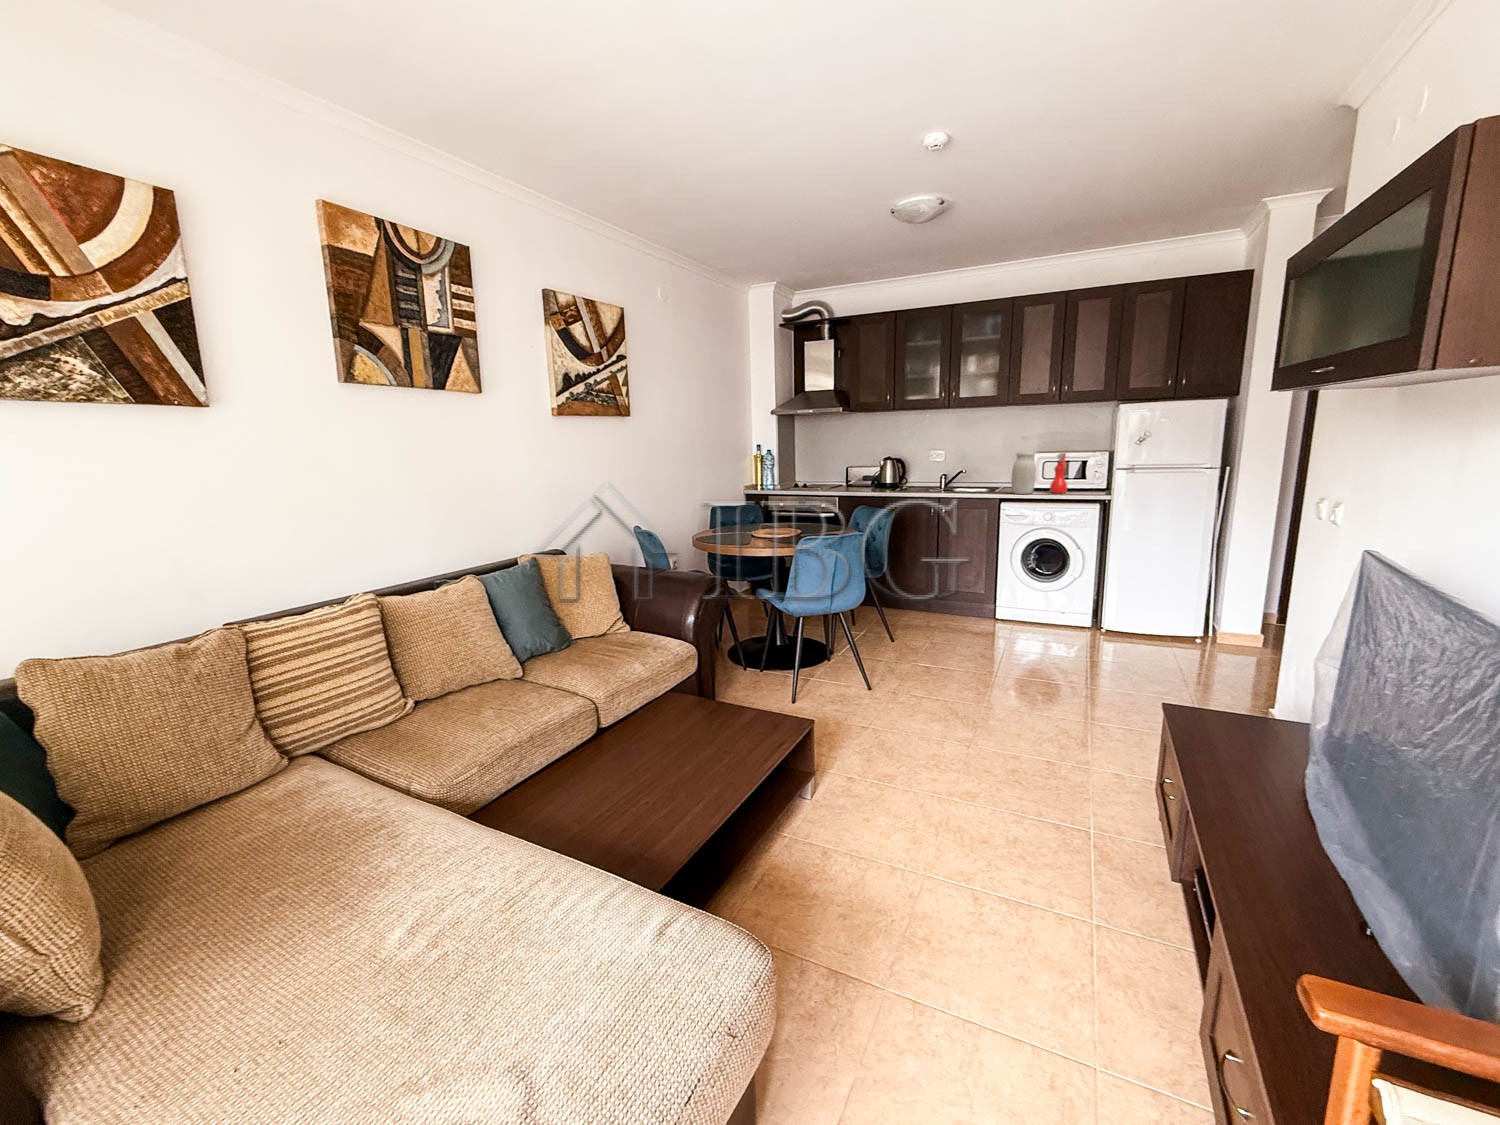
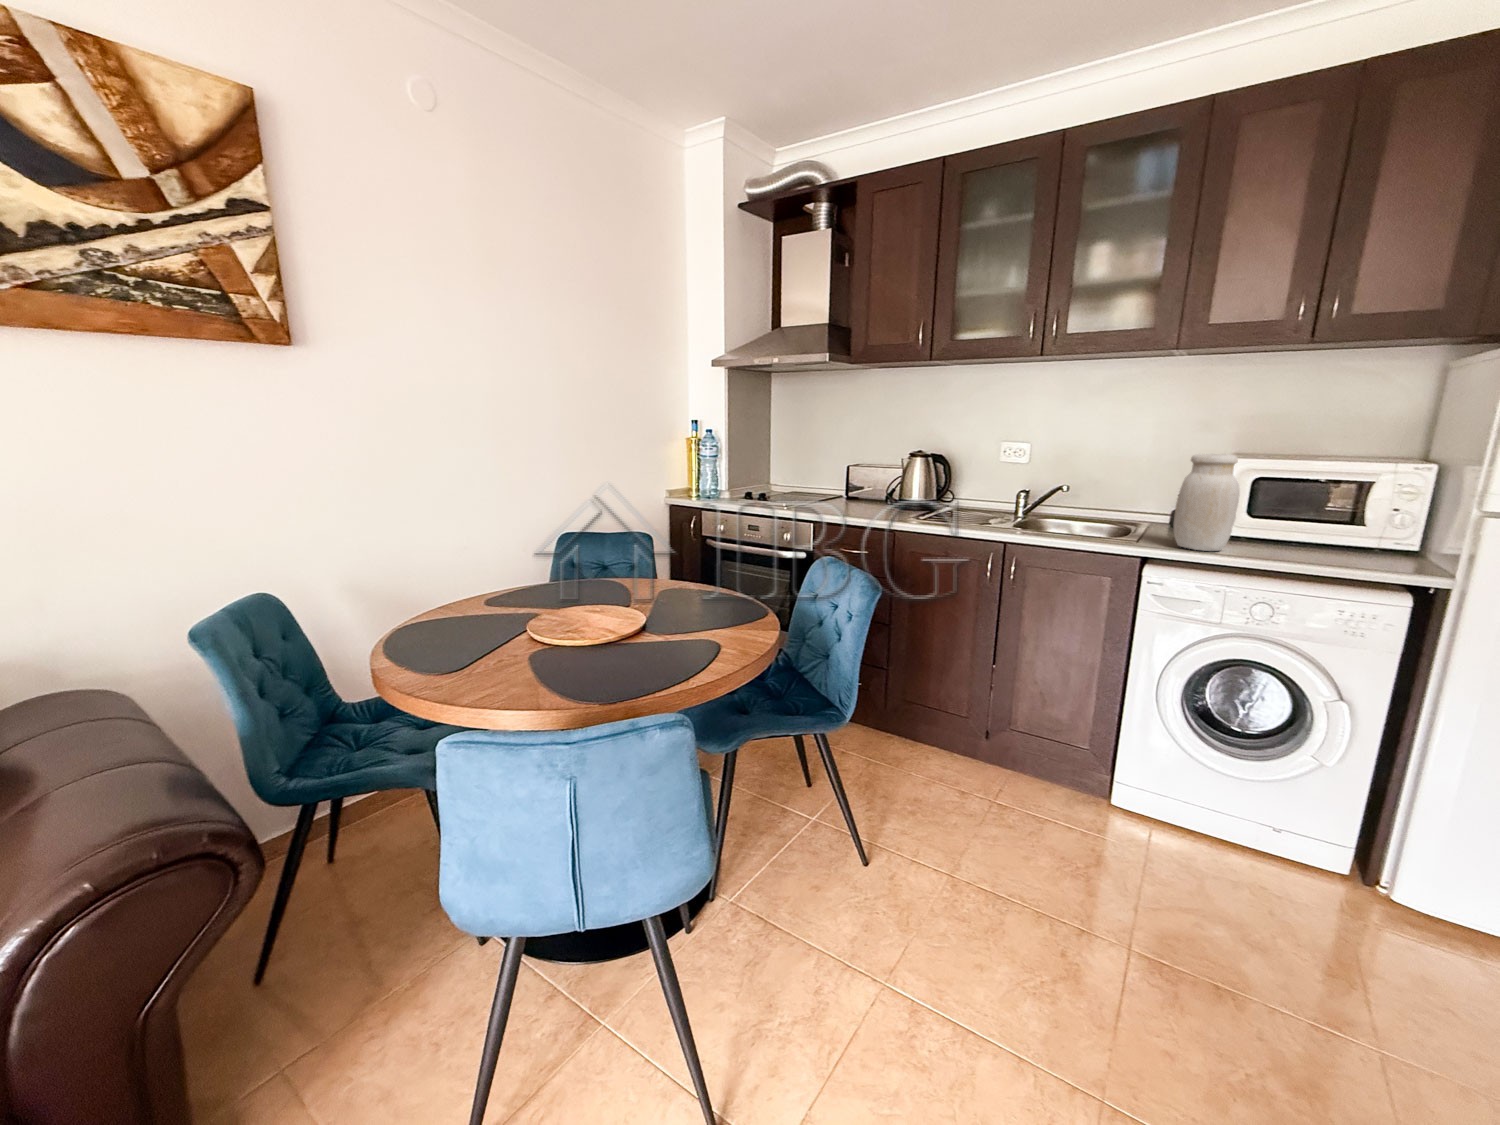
spray bottle: present [1050,453,1068,493] -> none [1270,461,1327,557]

